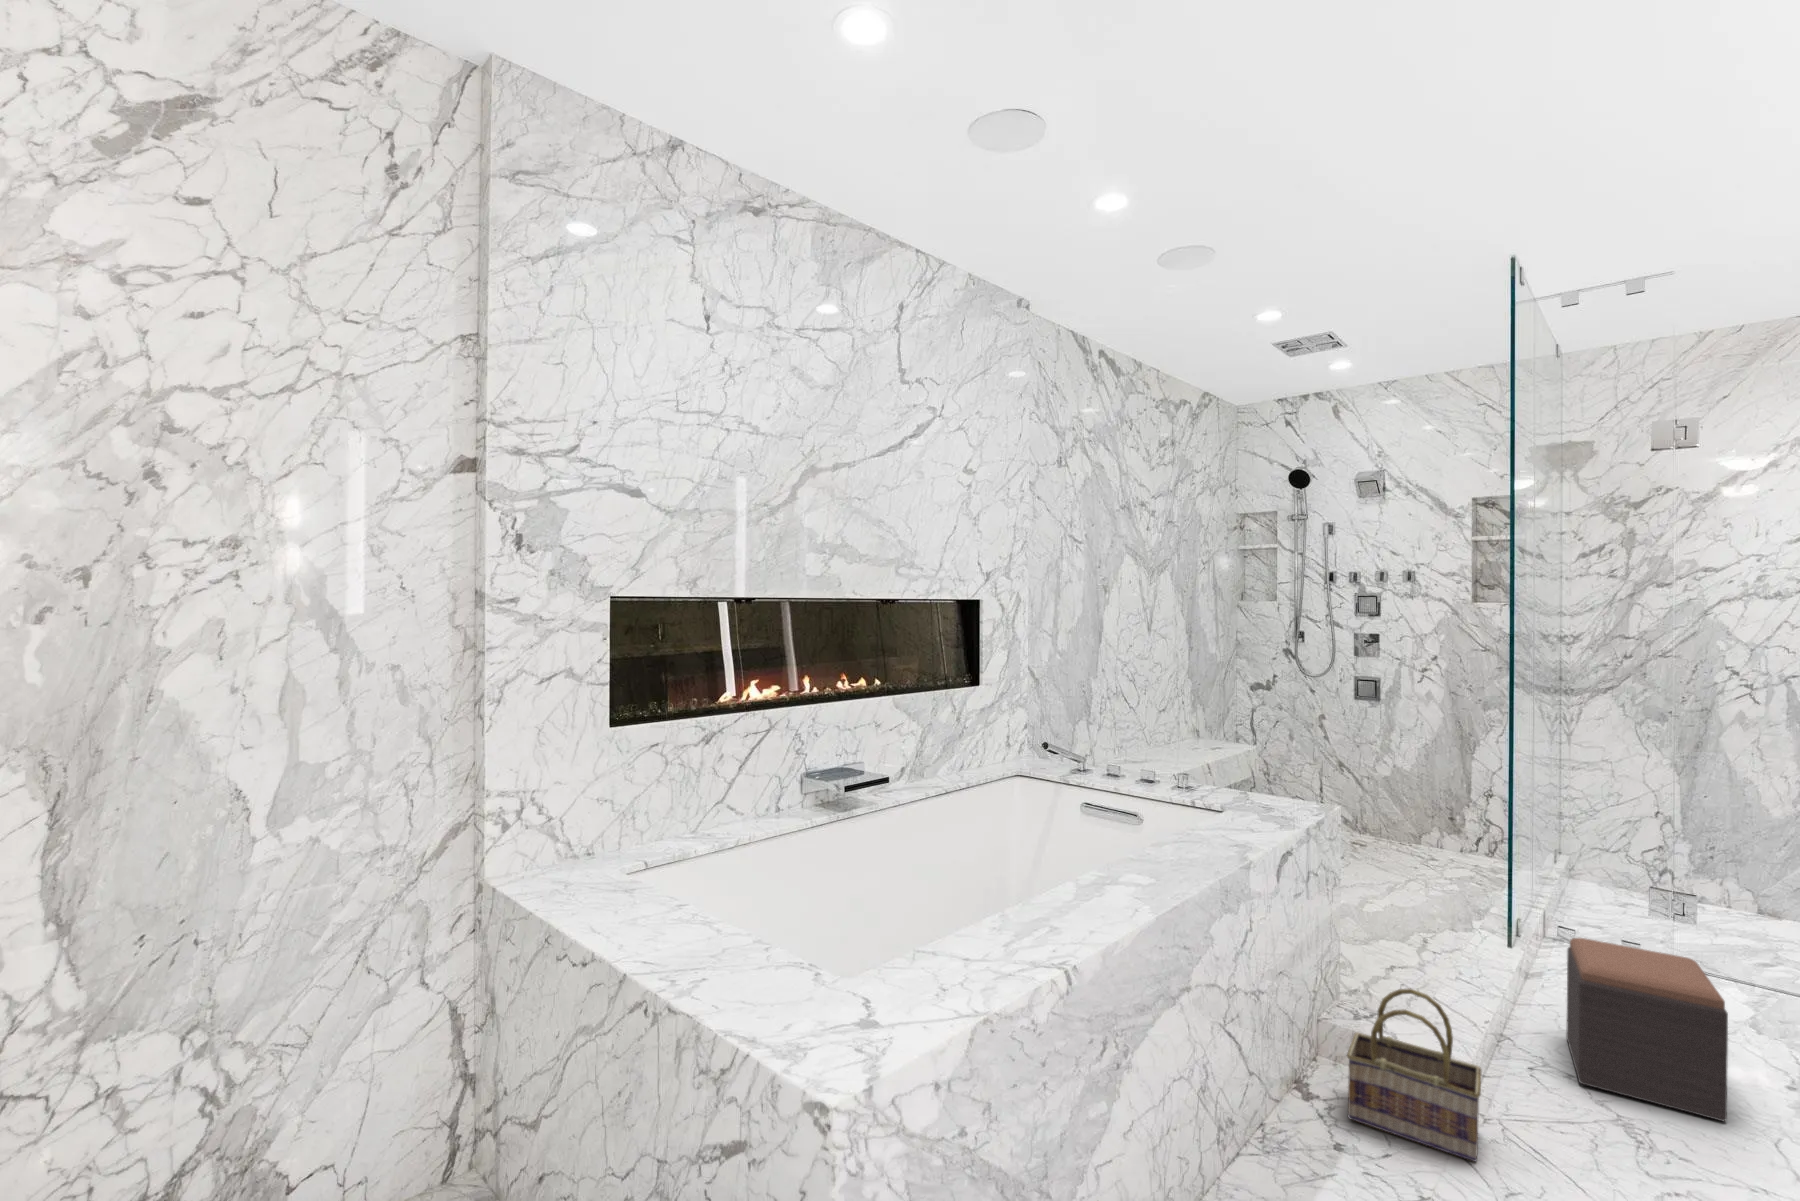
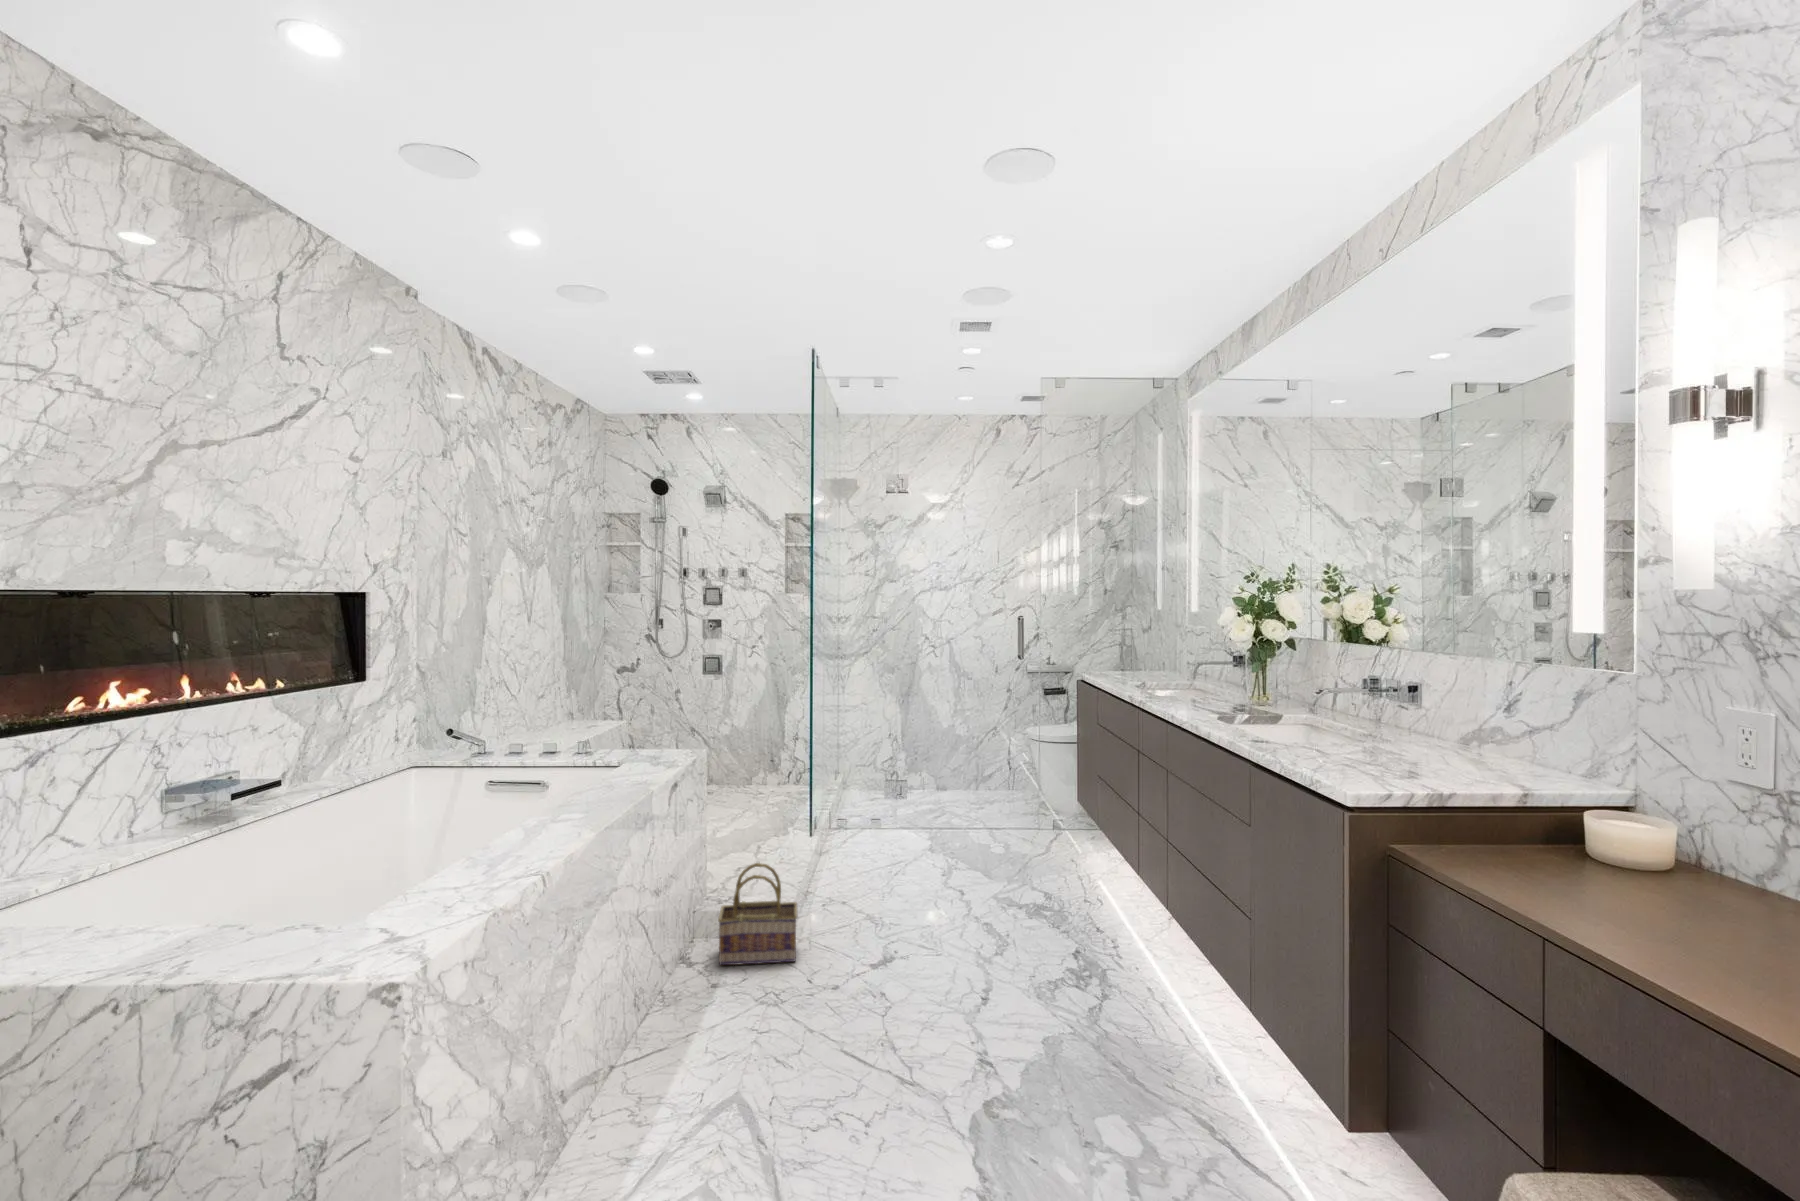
footstool: present [1566,938,1728,1121] -> none [841,810,914,902]

